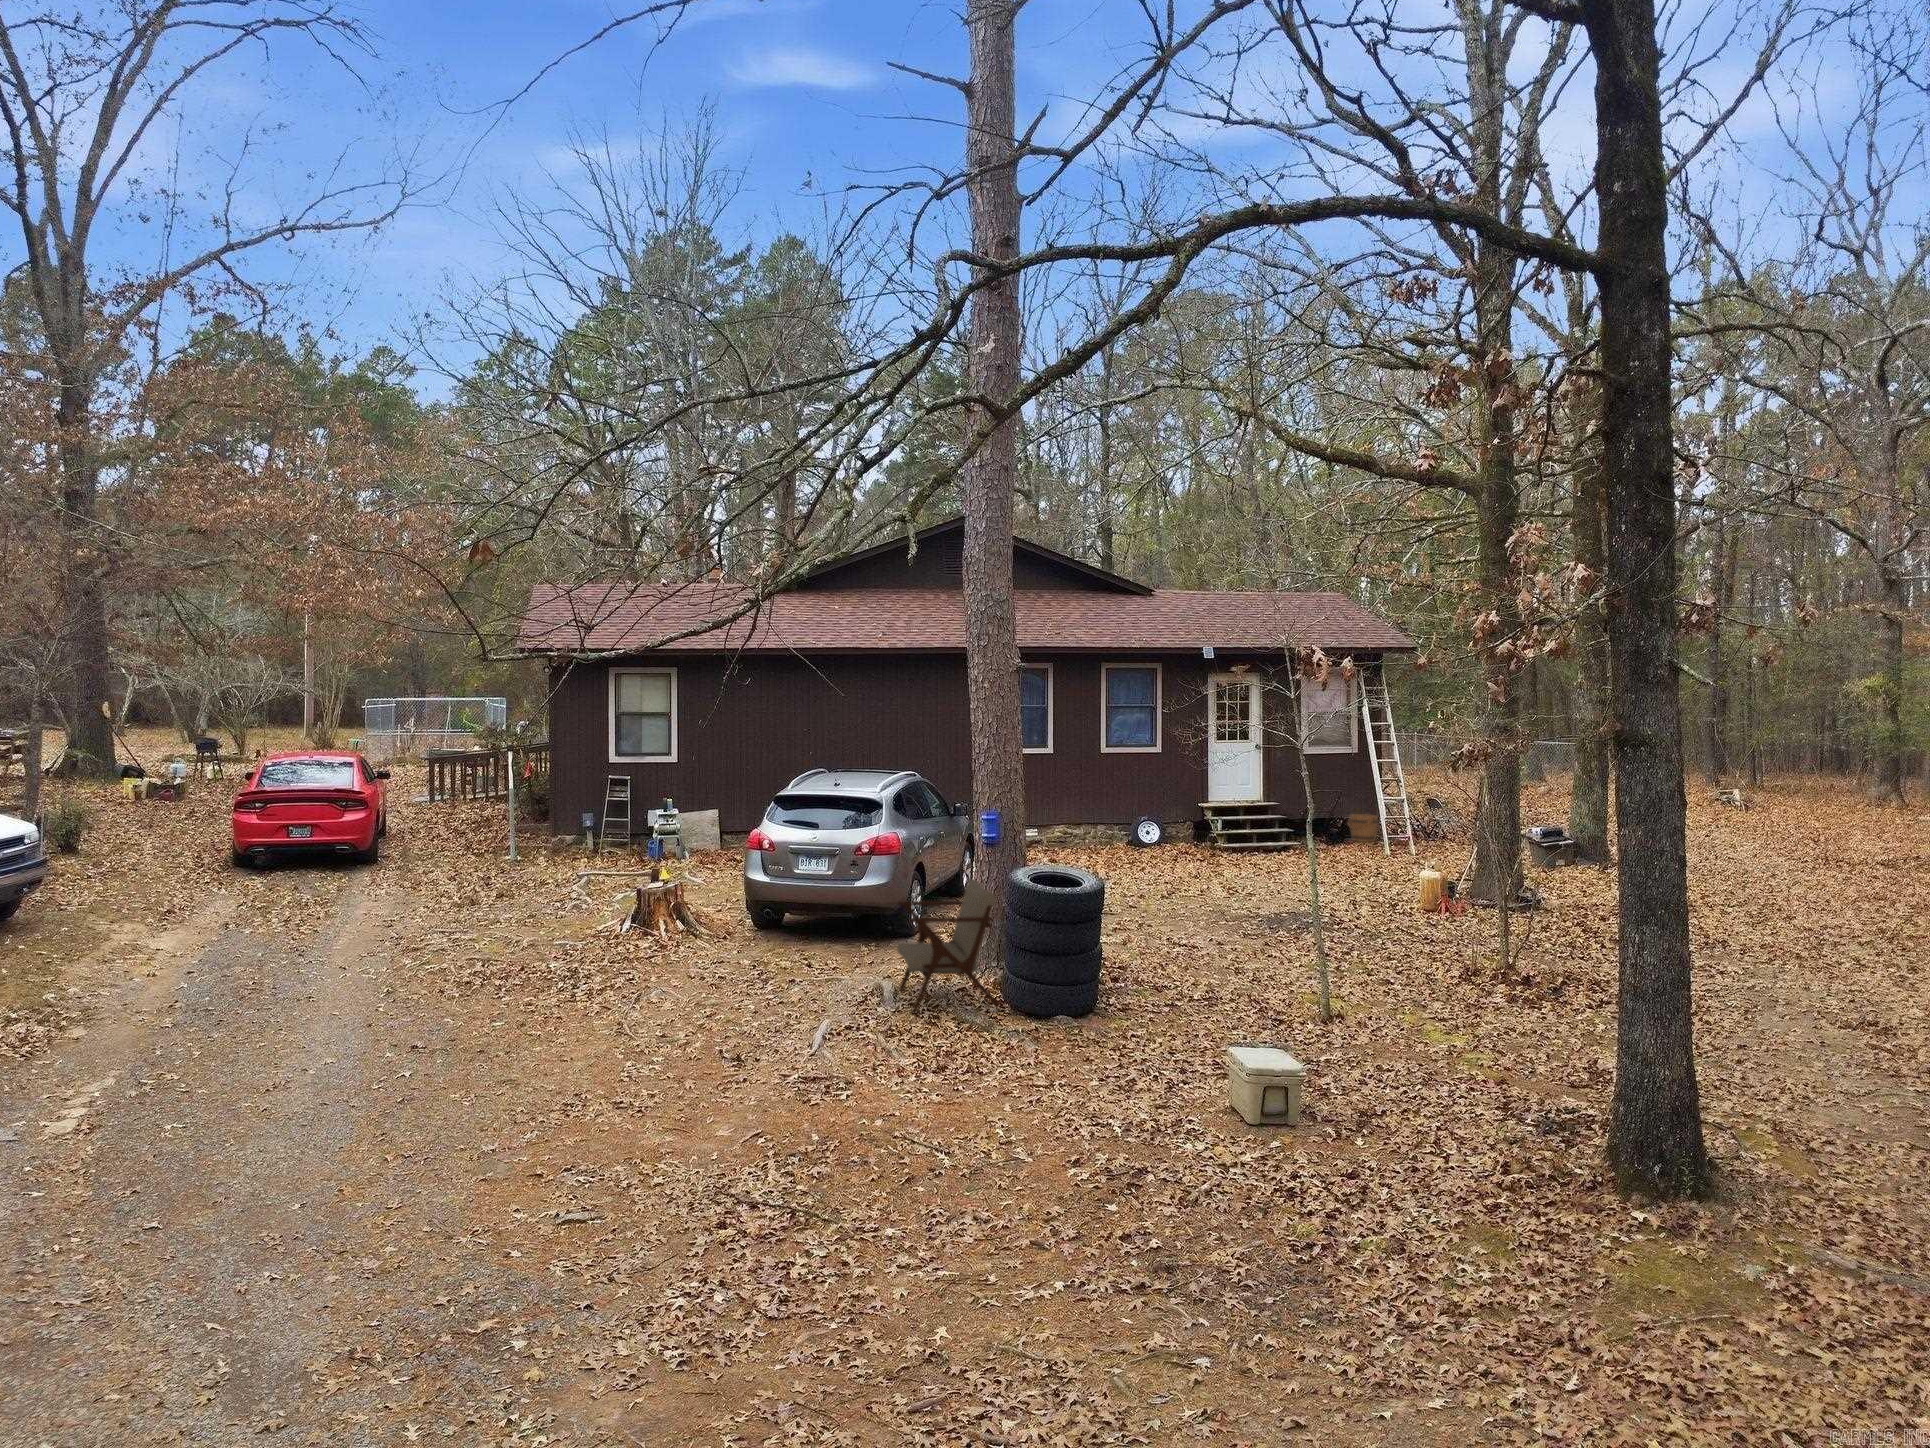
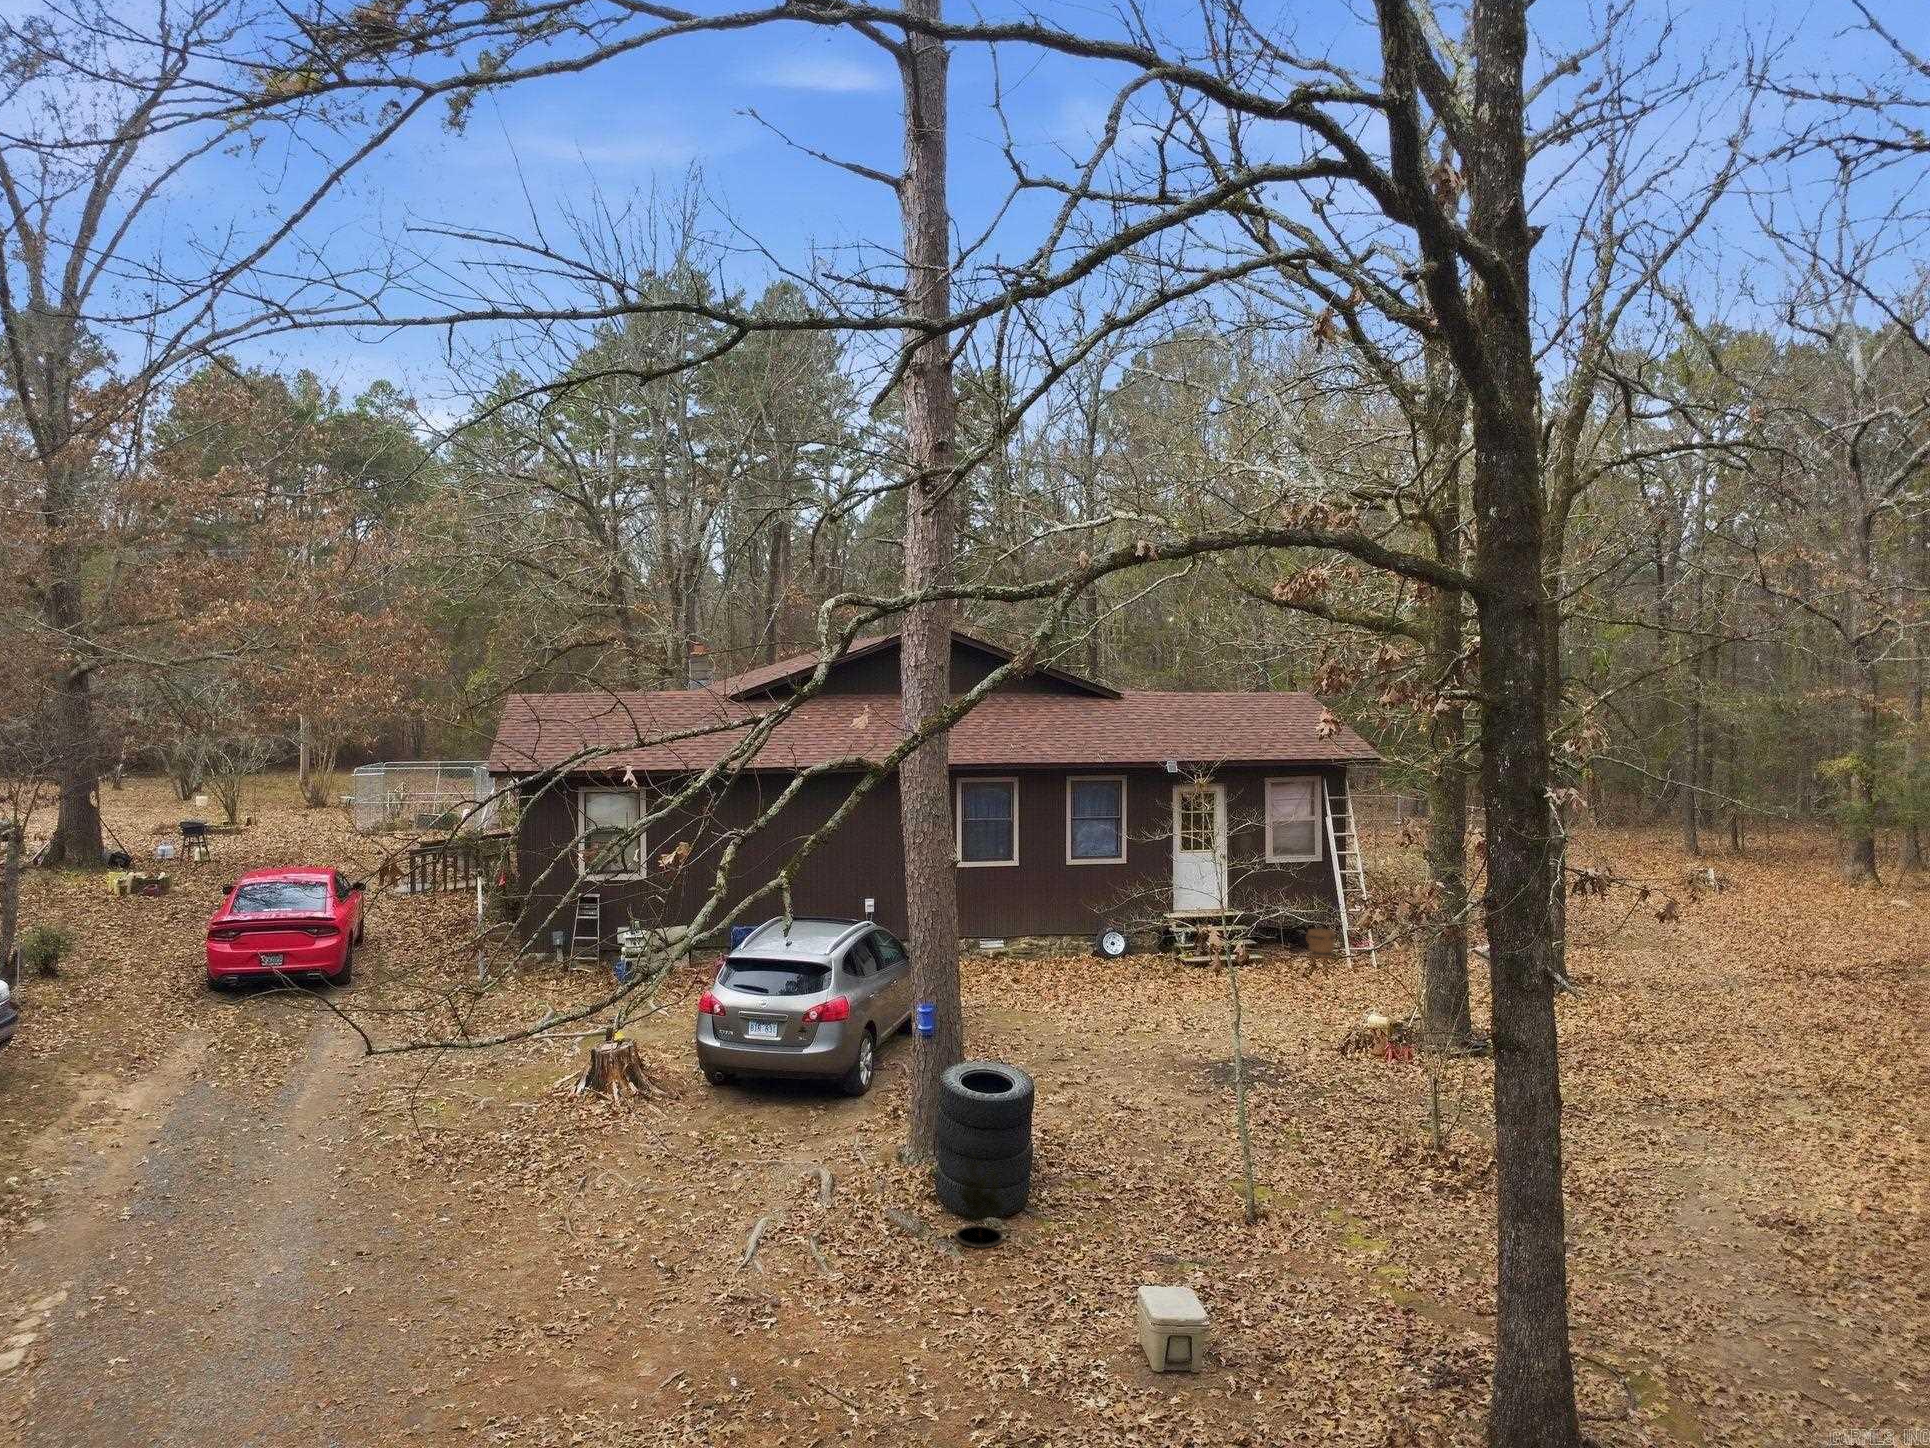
lounge chair: present [897,879,1003,1014] -> none [840,1062,940,1206]
potted tree: none [1024,946,1079,1042] -> present [955,1158,1004,1248]

